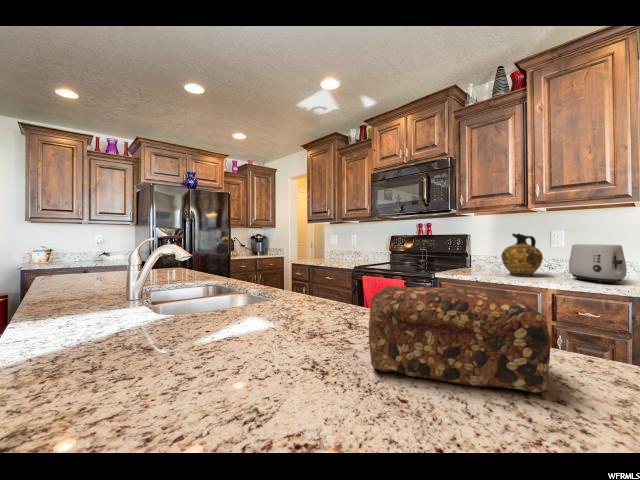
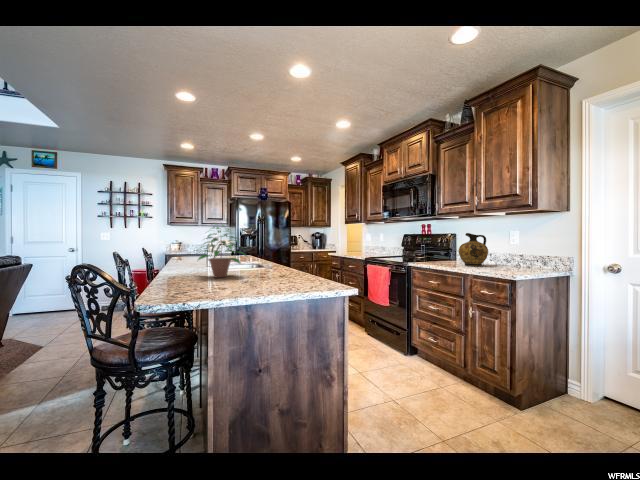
potted plant: none [135,199,307,365] -> present [198,225,244,277]
toaster: present [569,244,627,283] -> none [500,242,530,271]
bread loaf: present [369,286,551,392] -> none [256,254,312,284]

